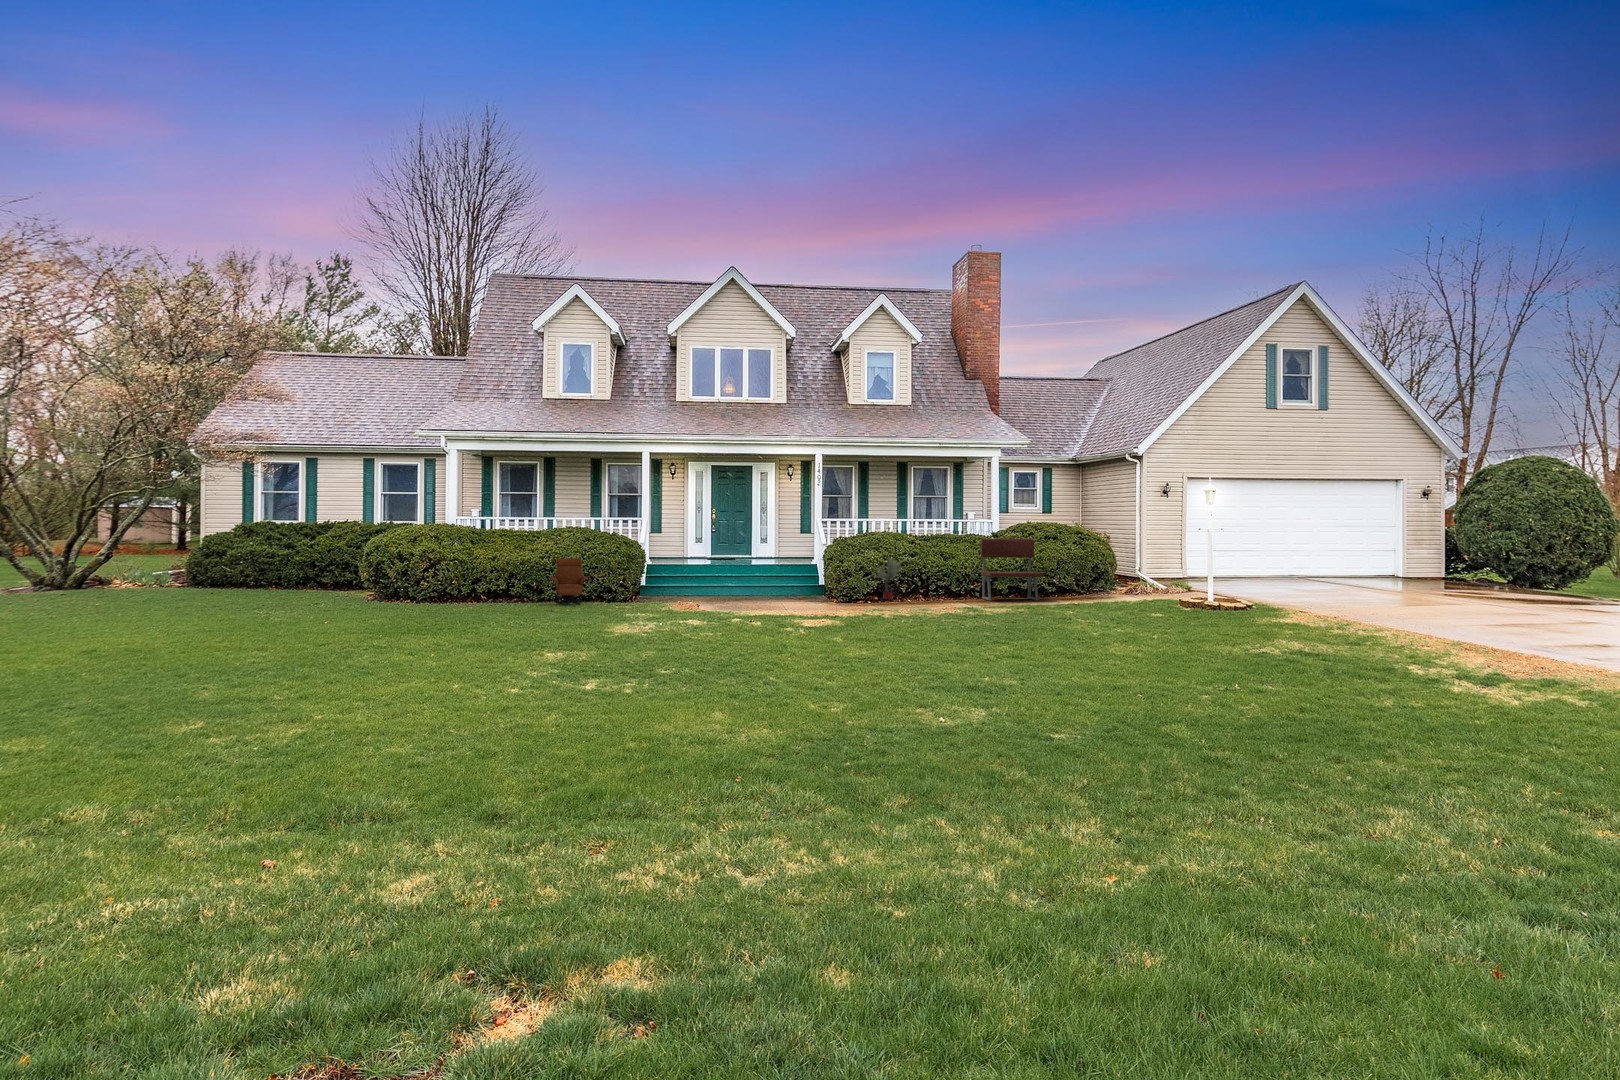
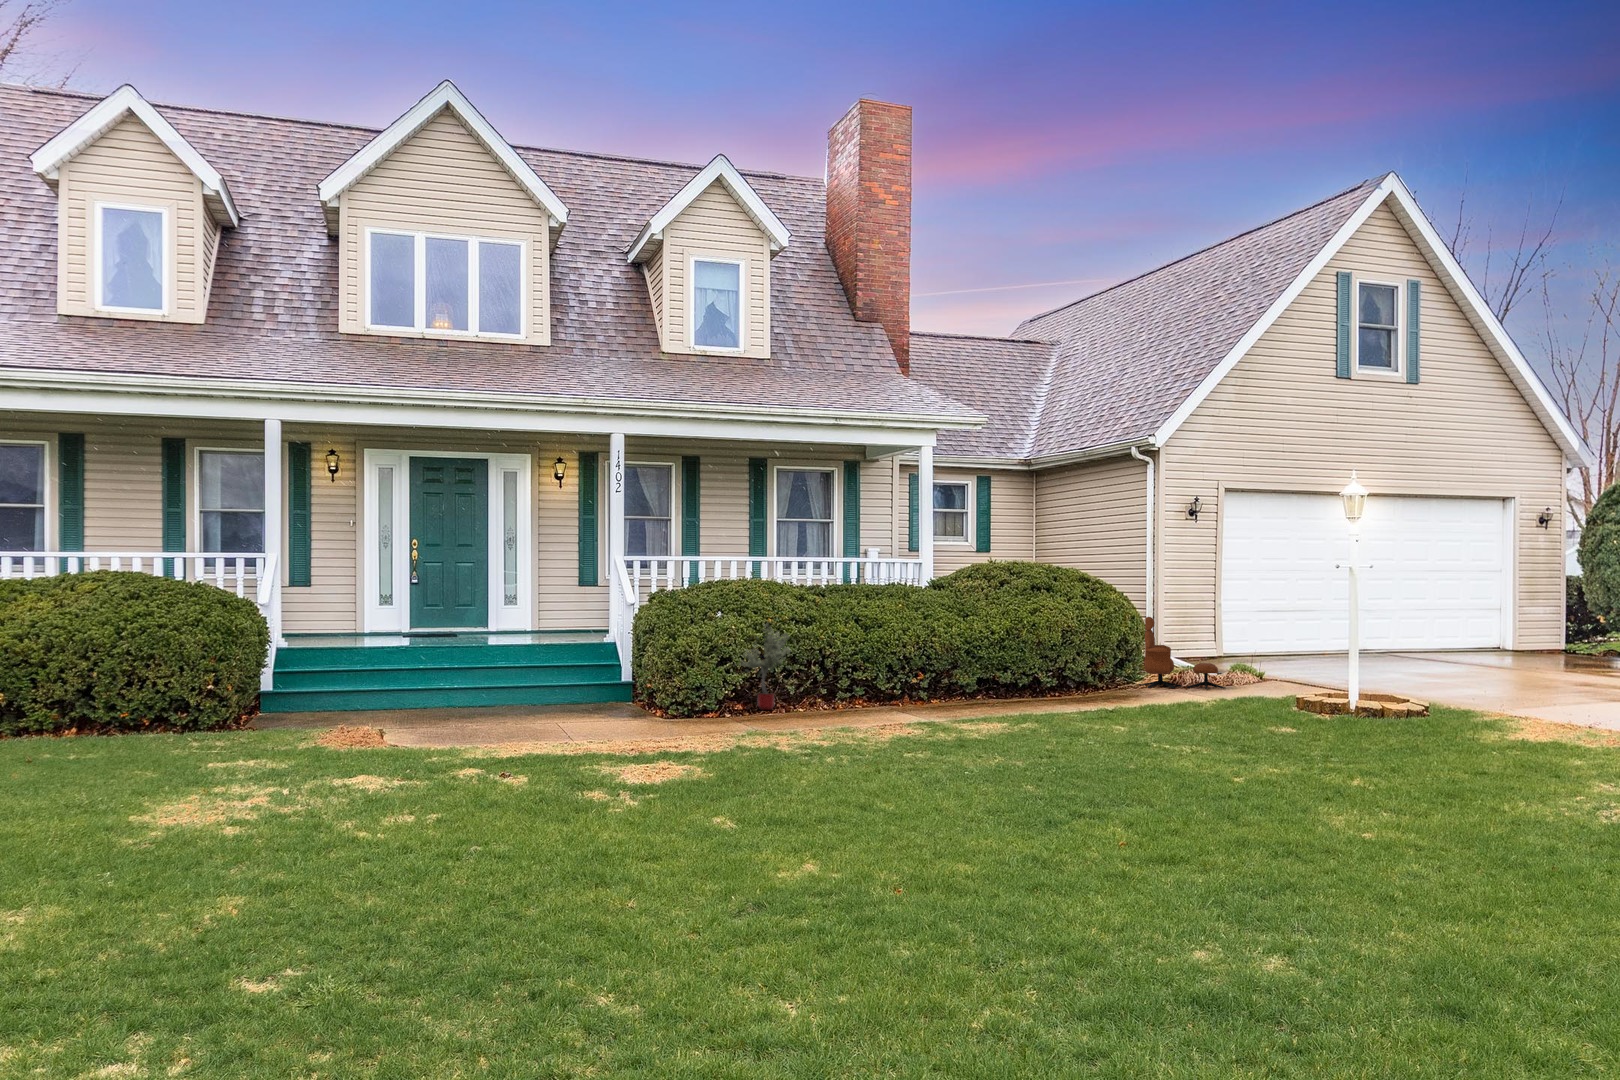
bench: present [981,539,1043,601] -> none [932,589,1049,706]
lounge chair: present [550,558,588,605] -> present [1139,617,1226,689]

